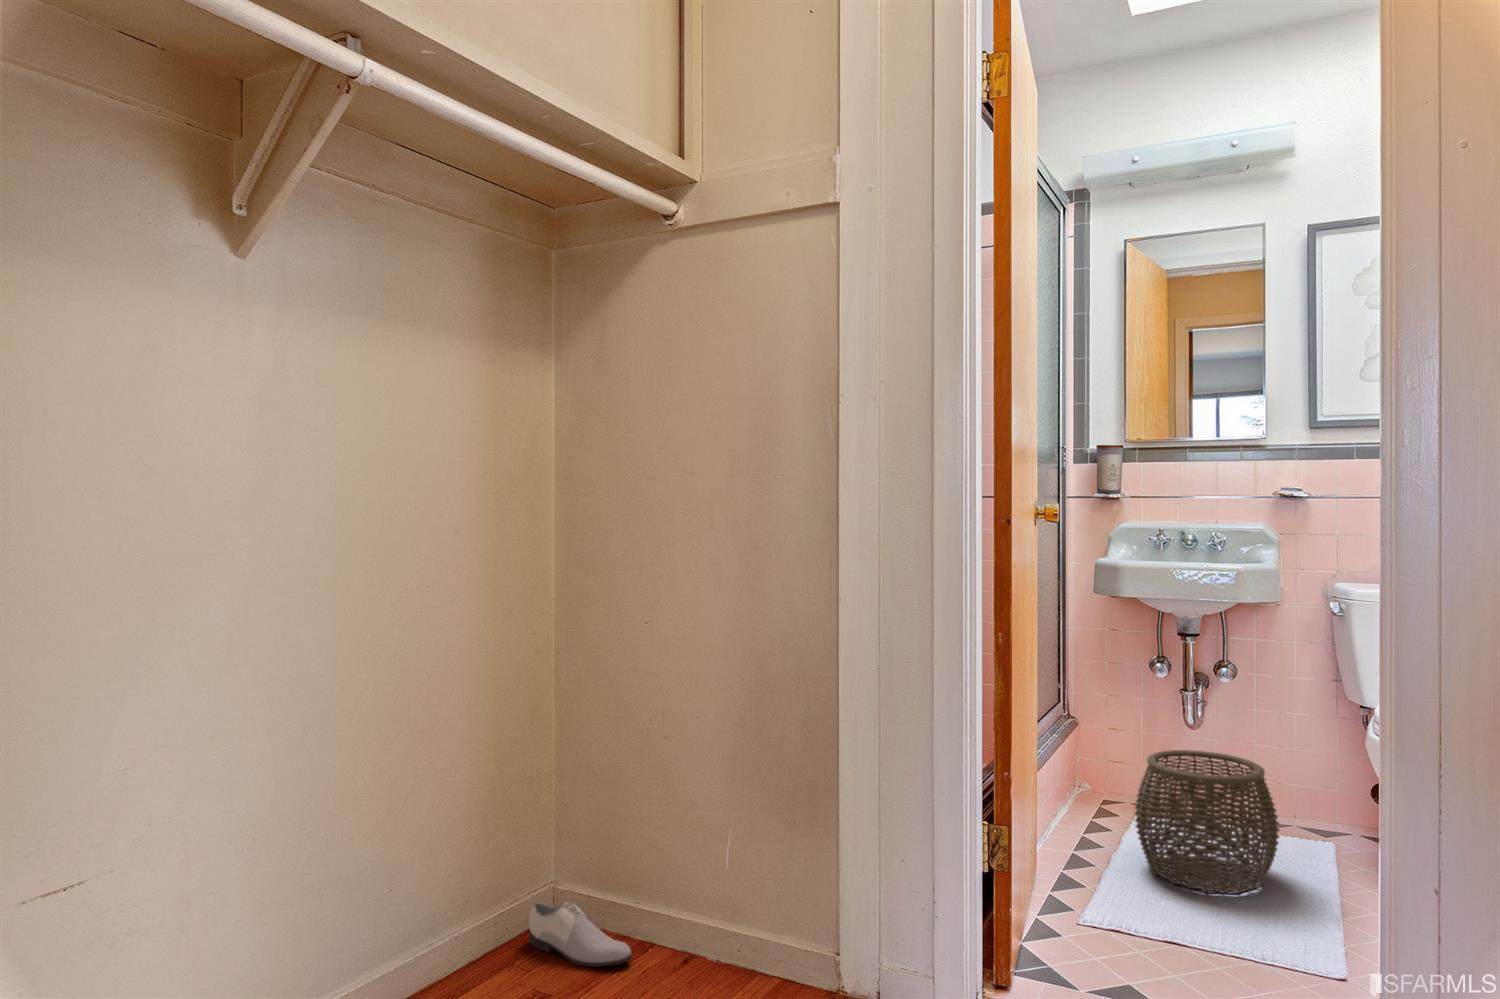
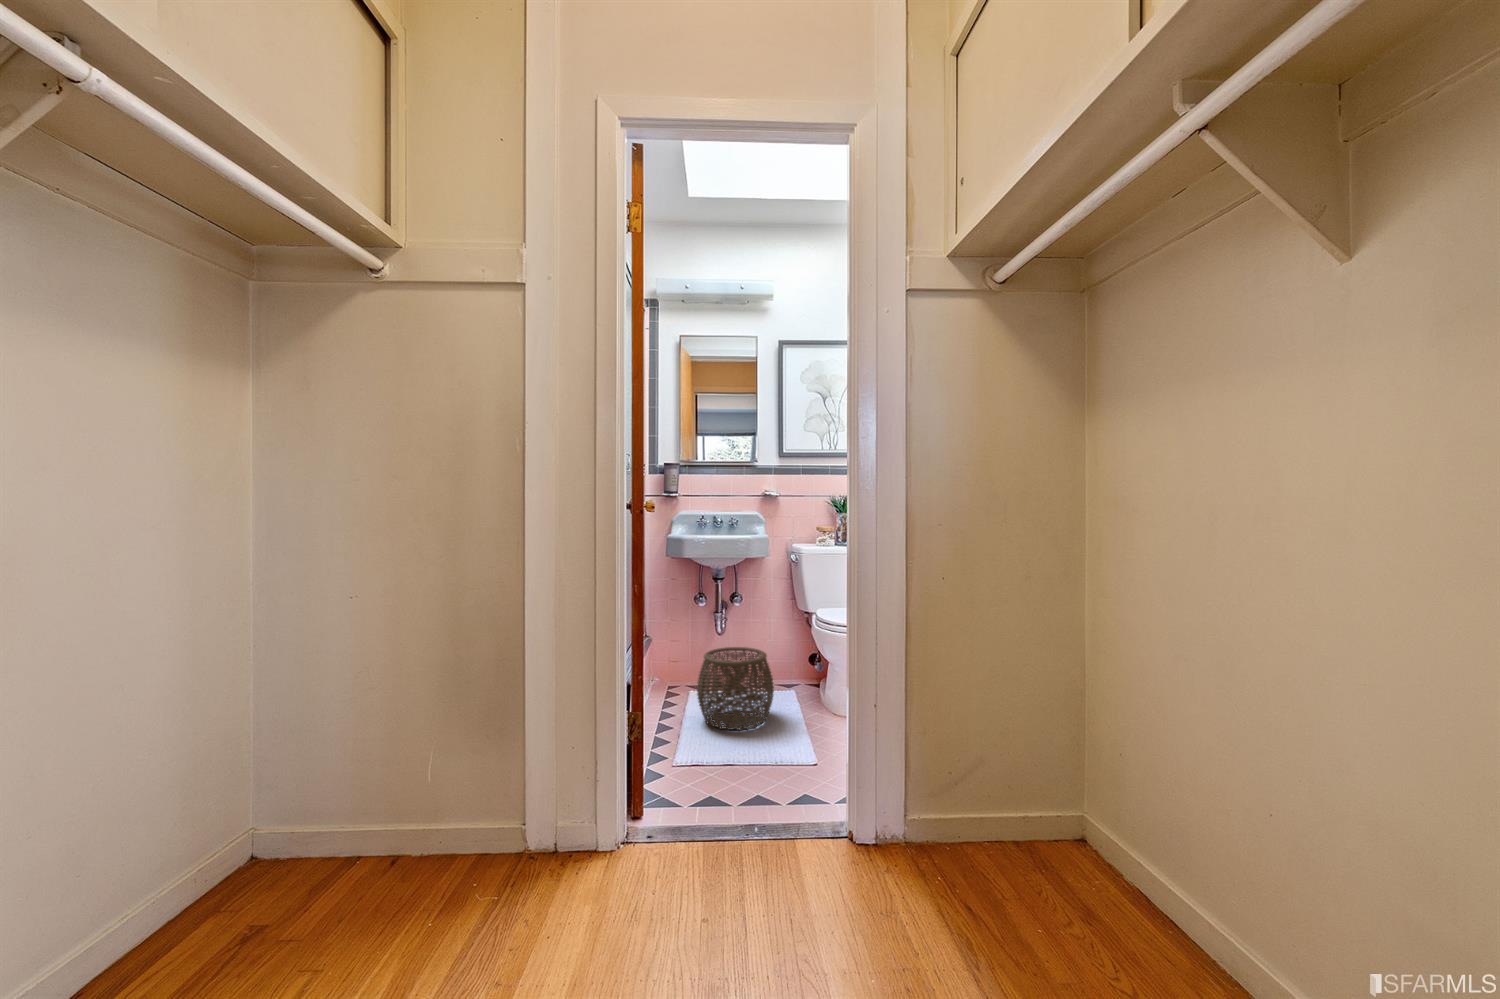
shoe: present [529,902,633,967] -> none [230,848,346,901]

